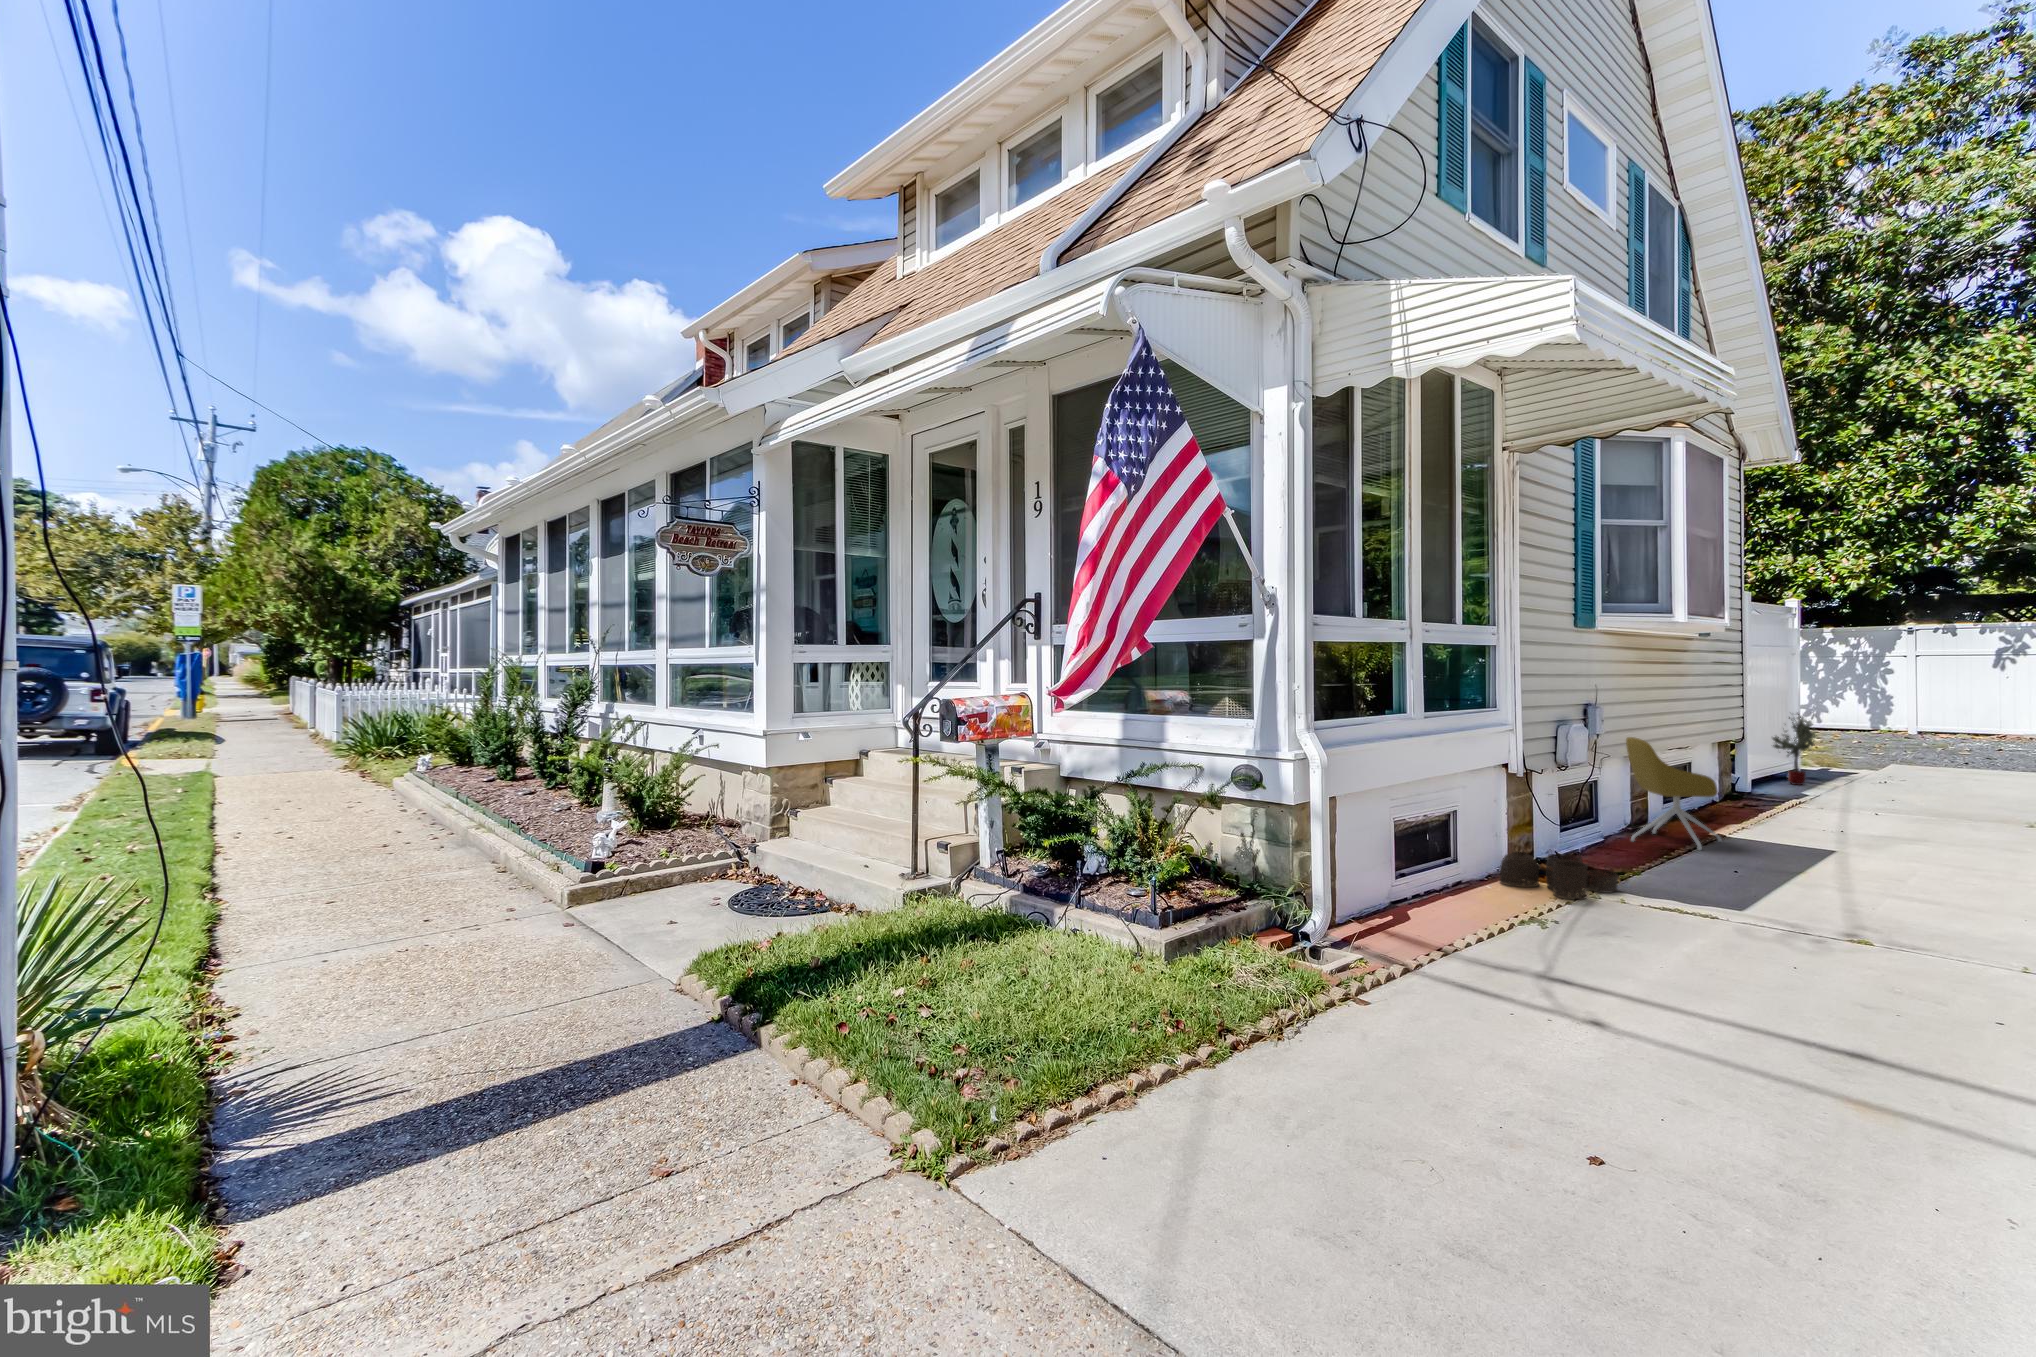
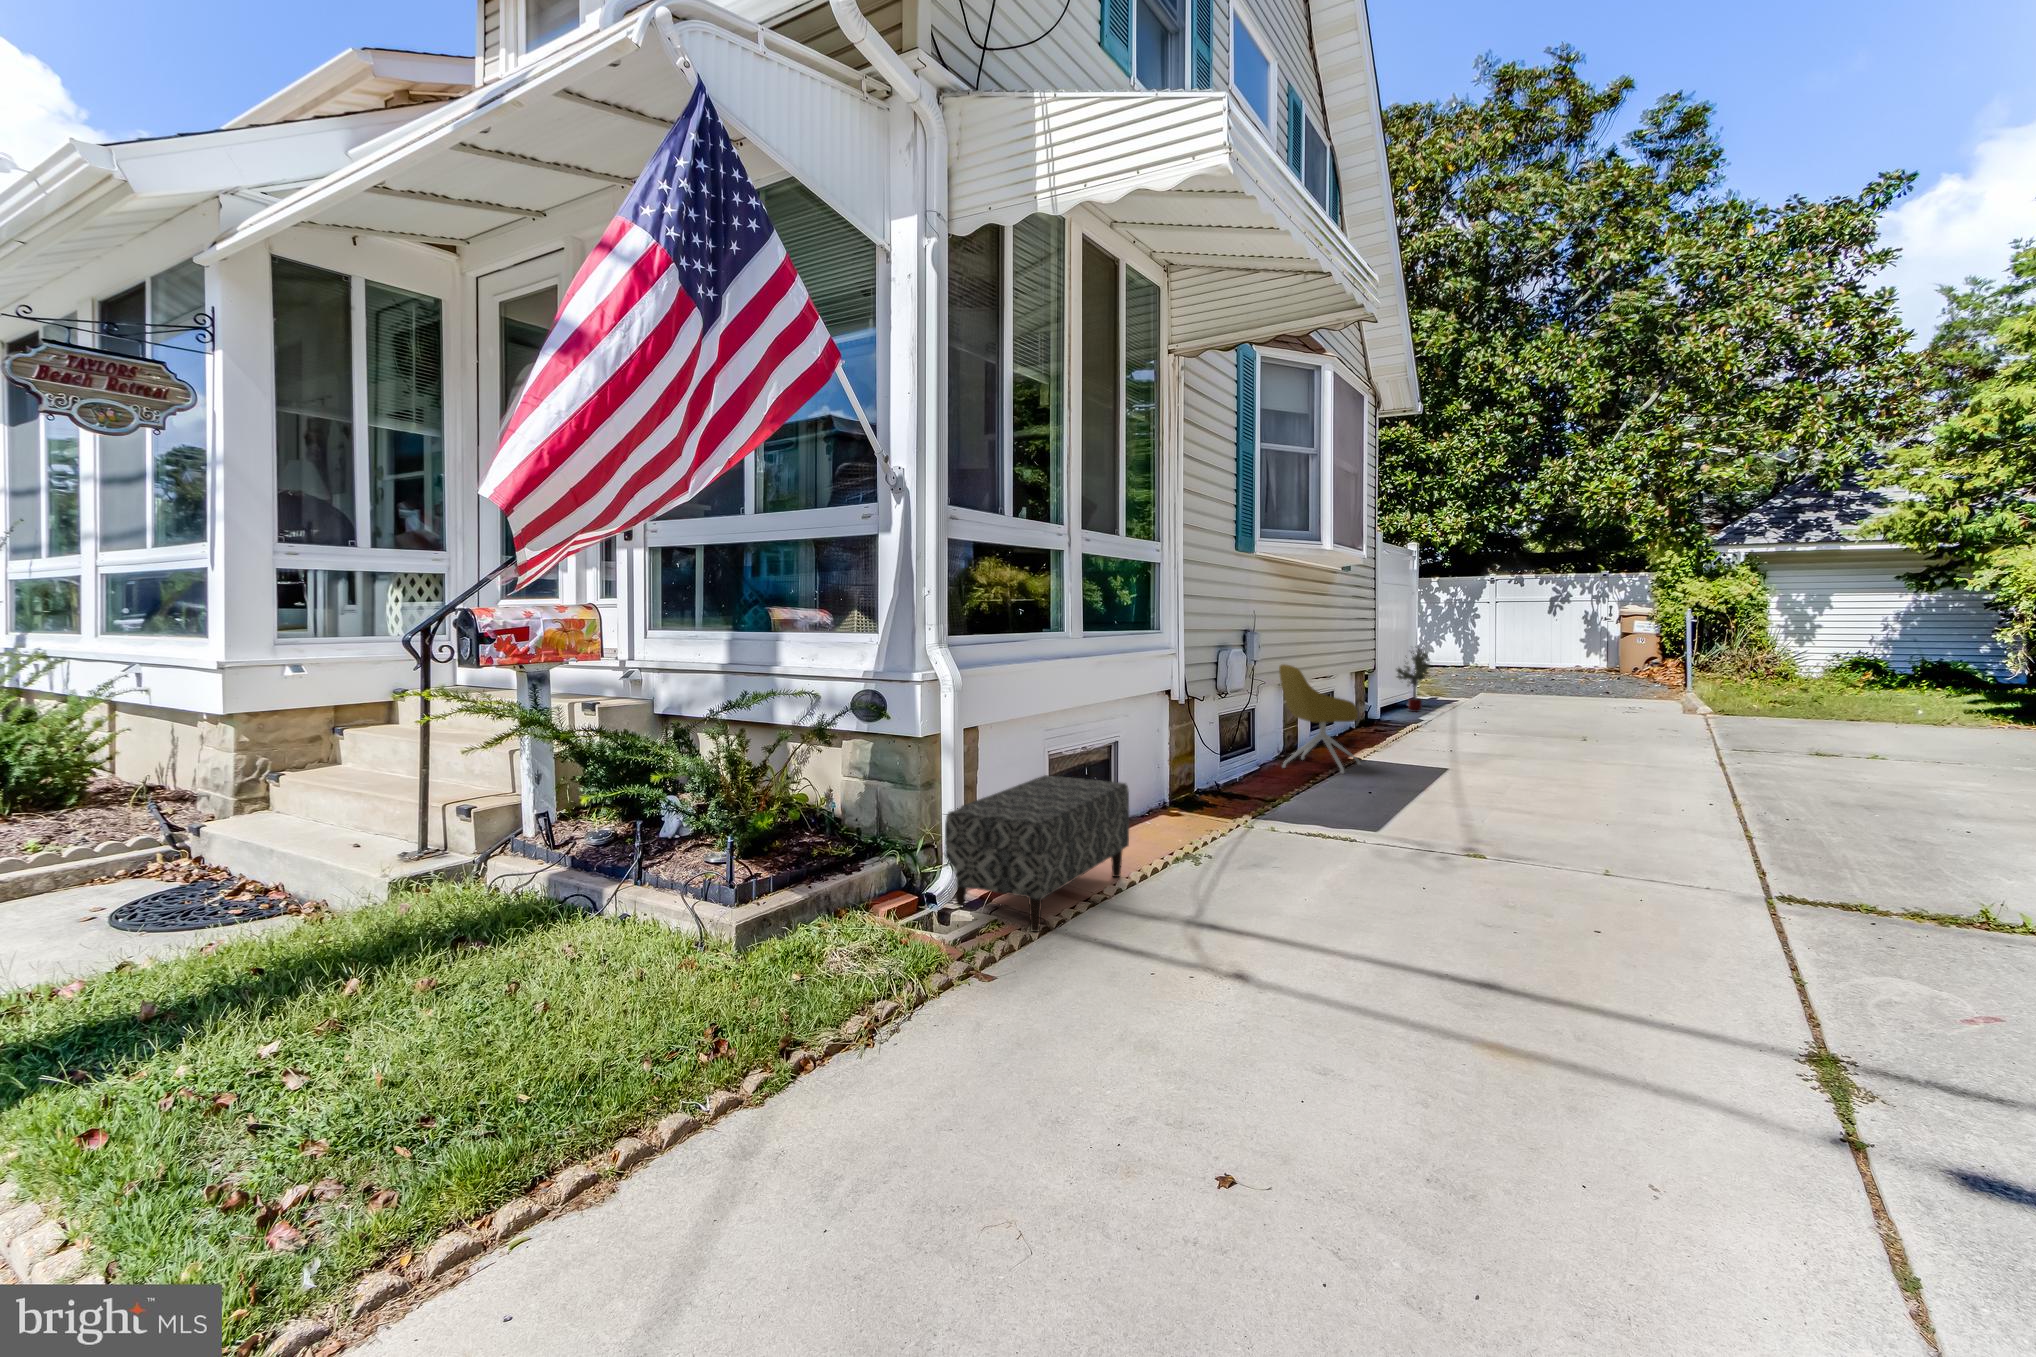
bench: none [1314,839,1475,971] -> present [945,775,1129,932]
woven basket: present [1500,851,1618,899] -> none [1159,779,1272,831]

